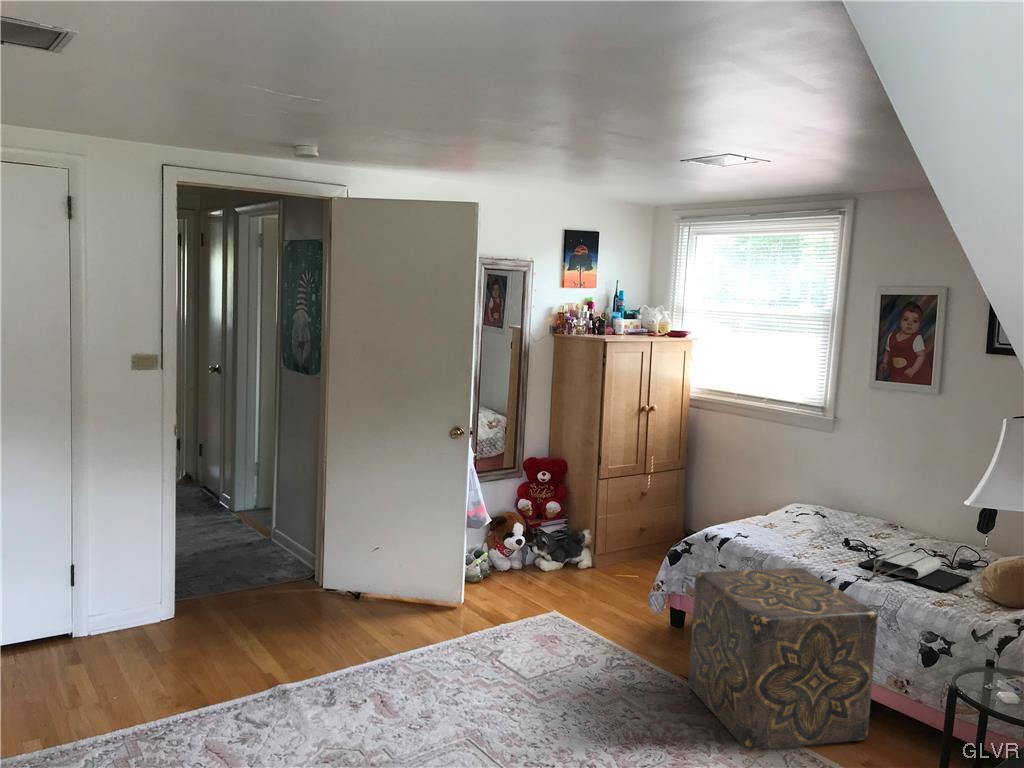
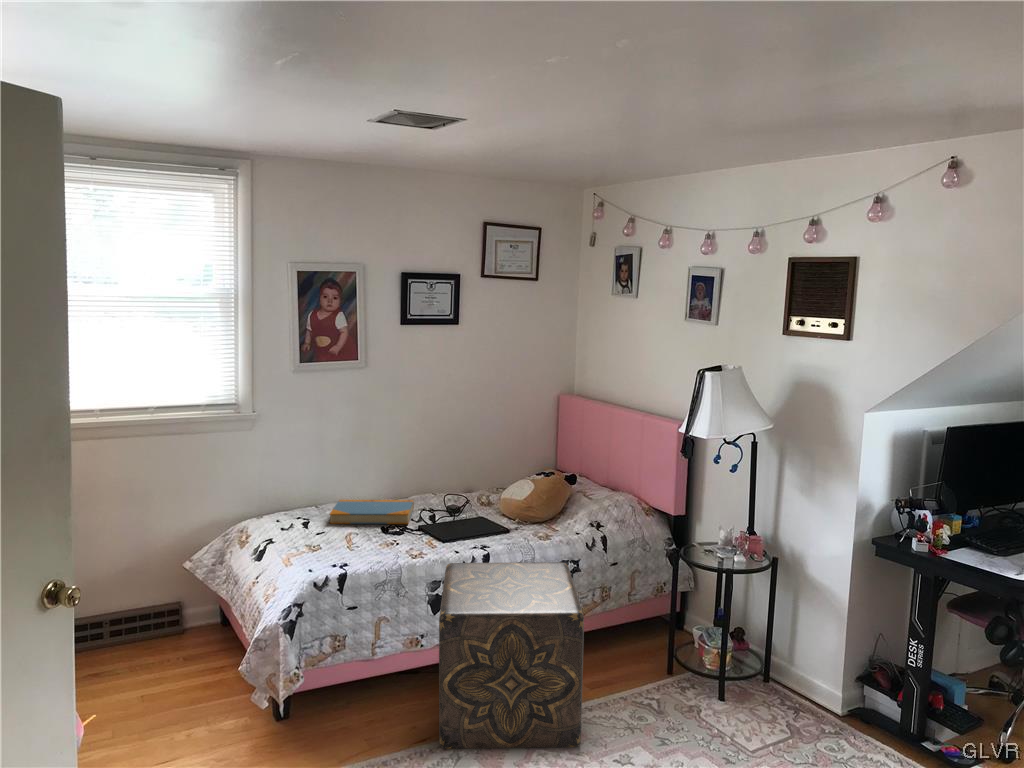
book: none [825,515,915,548] -> present [330,500,414,524]
tote bag: present [873,550,941,579] -> none [437,508,496,540]

